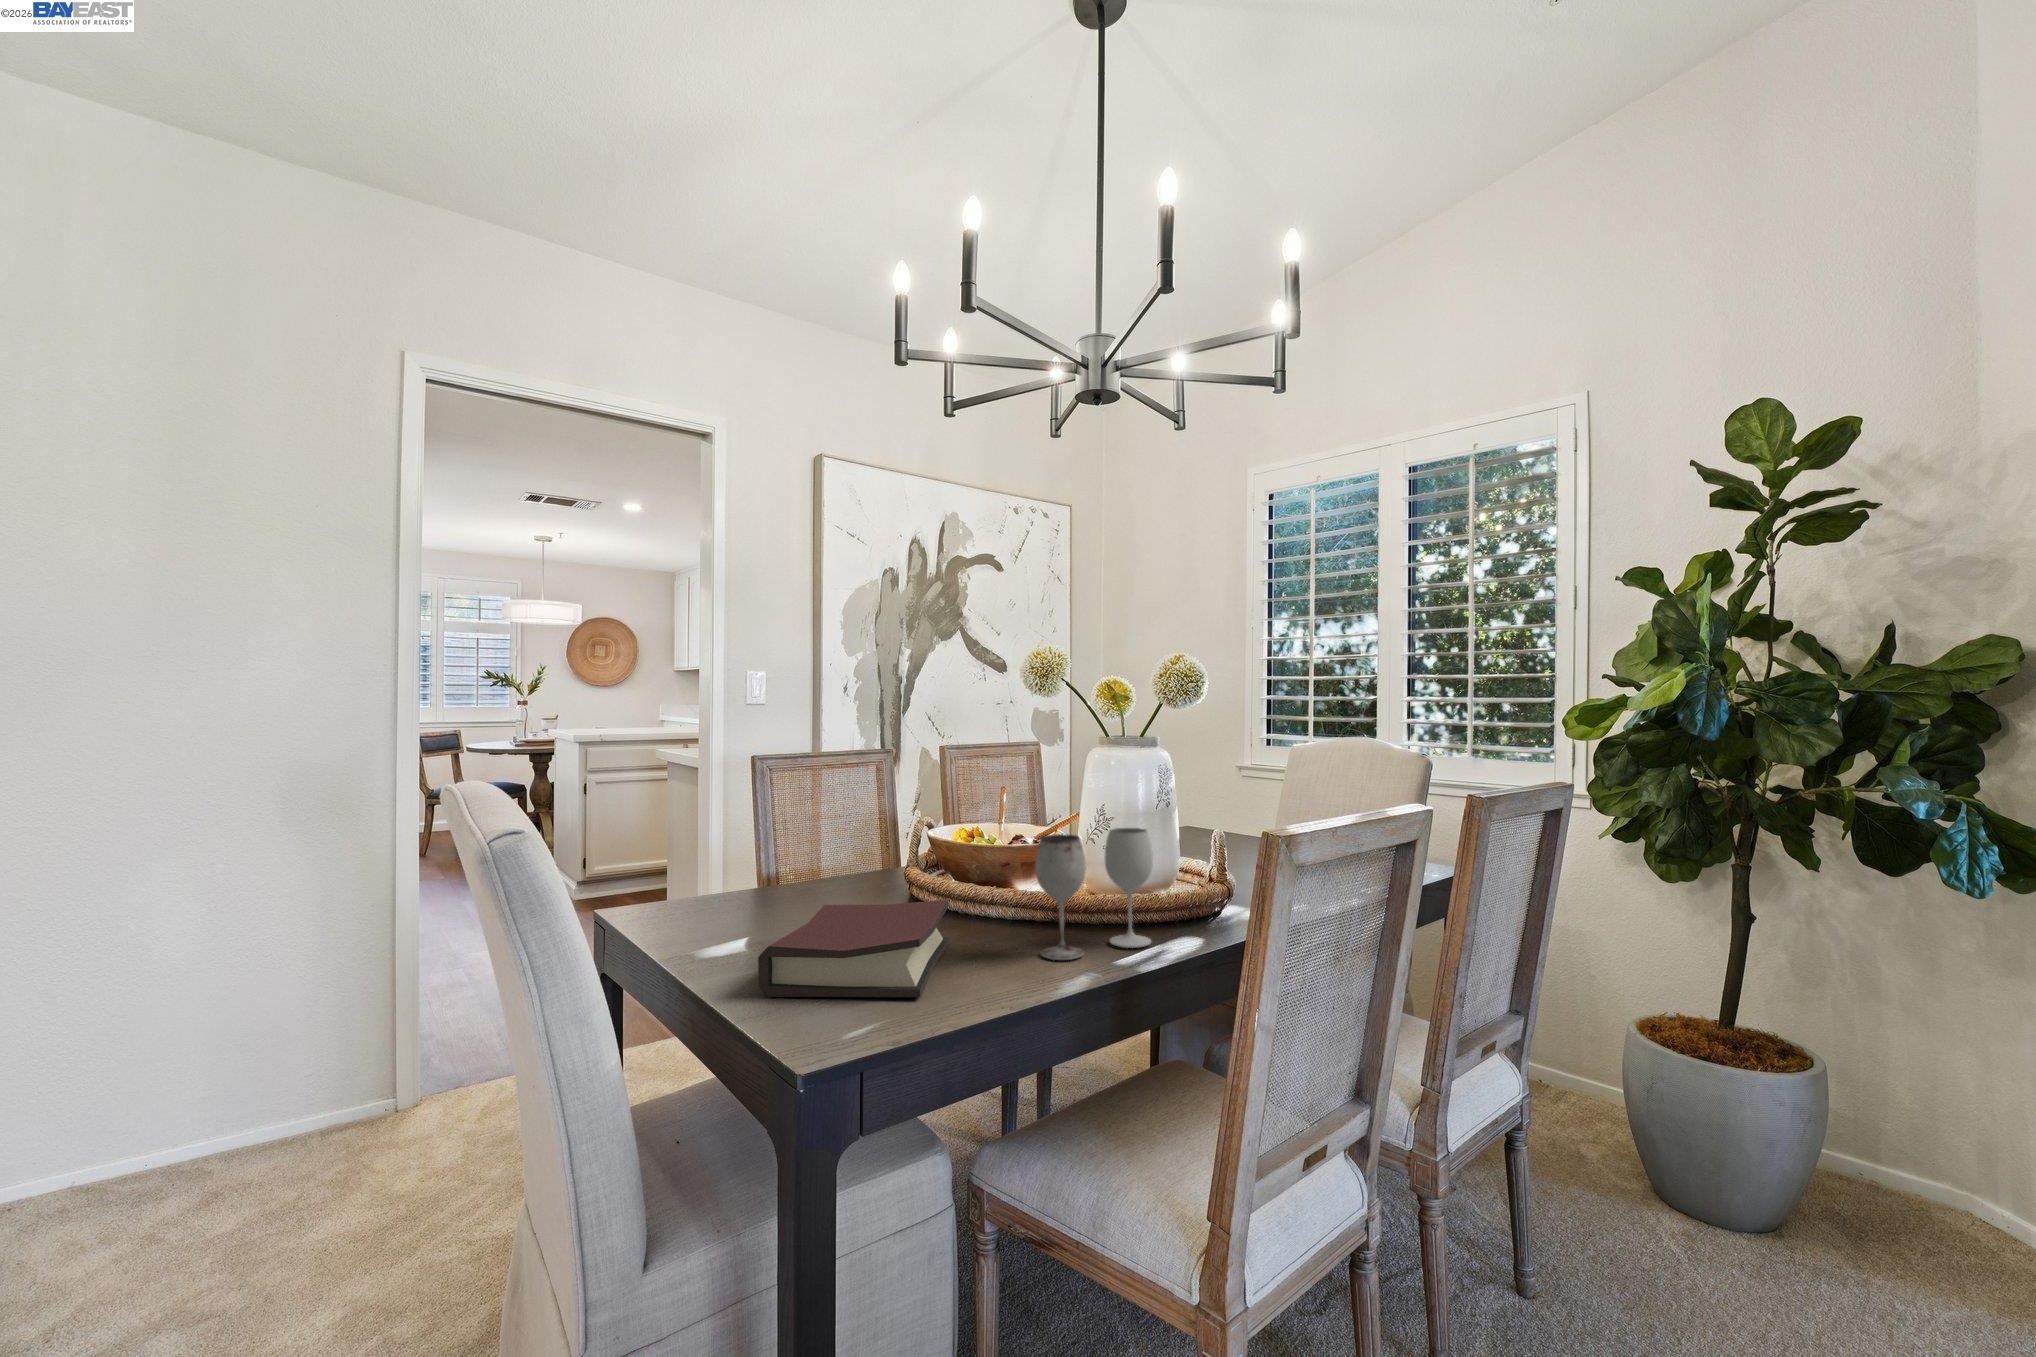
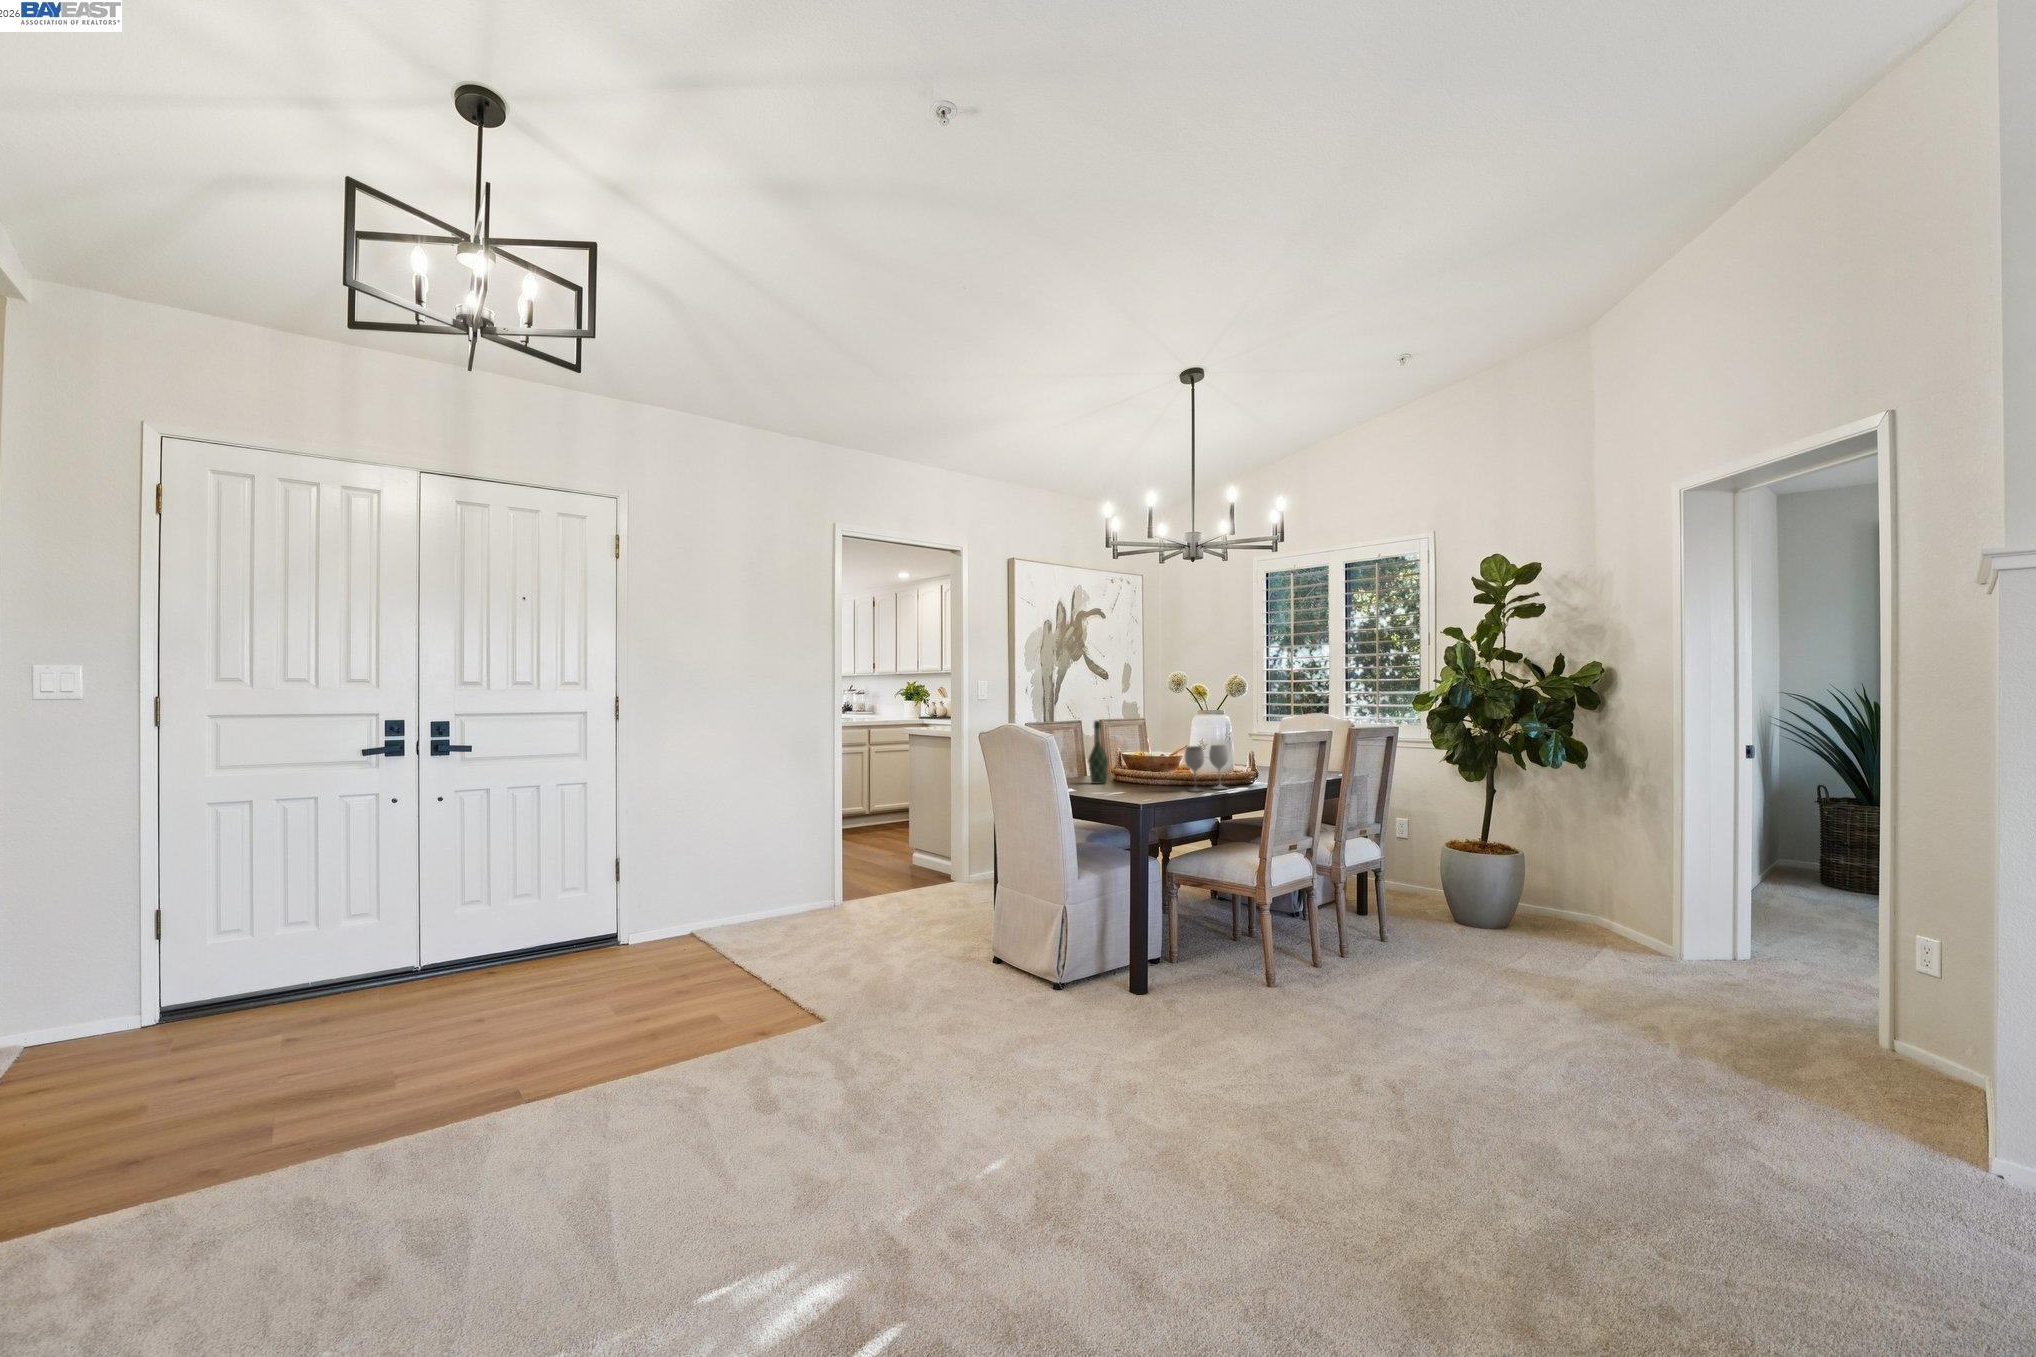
wine bottle: none [837,757,884,909] -> present [1088,721,1108,784]
hardback book: present [758,900,949,997] -> none [1097,773,1155,798]

